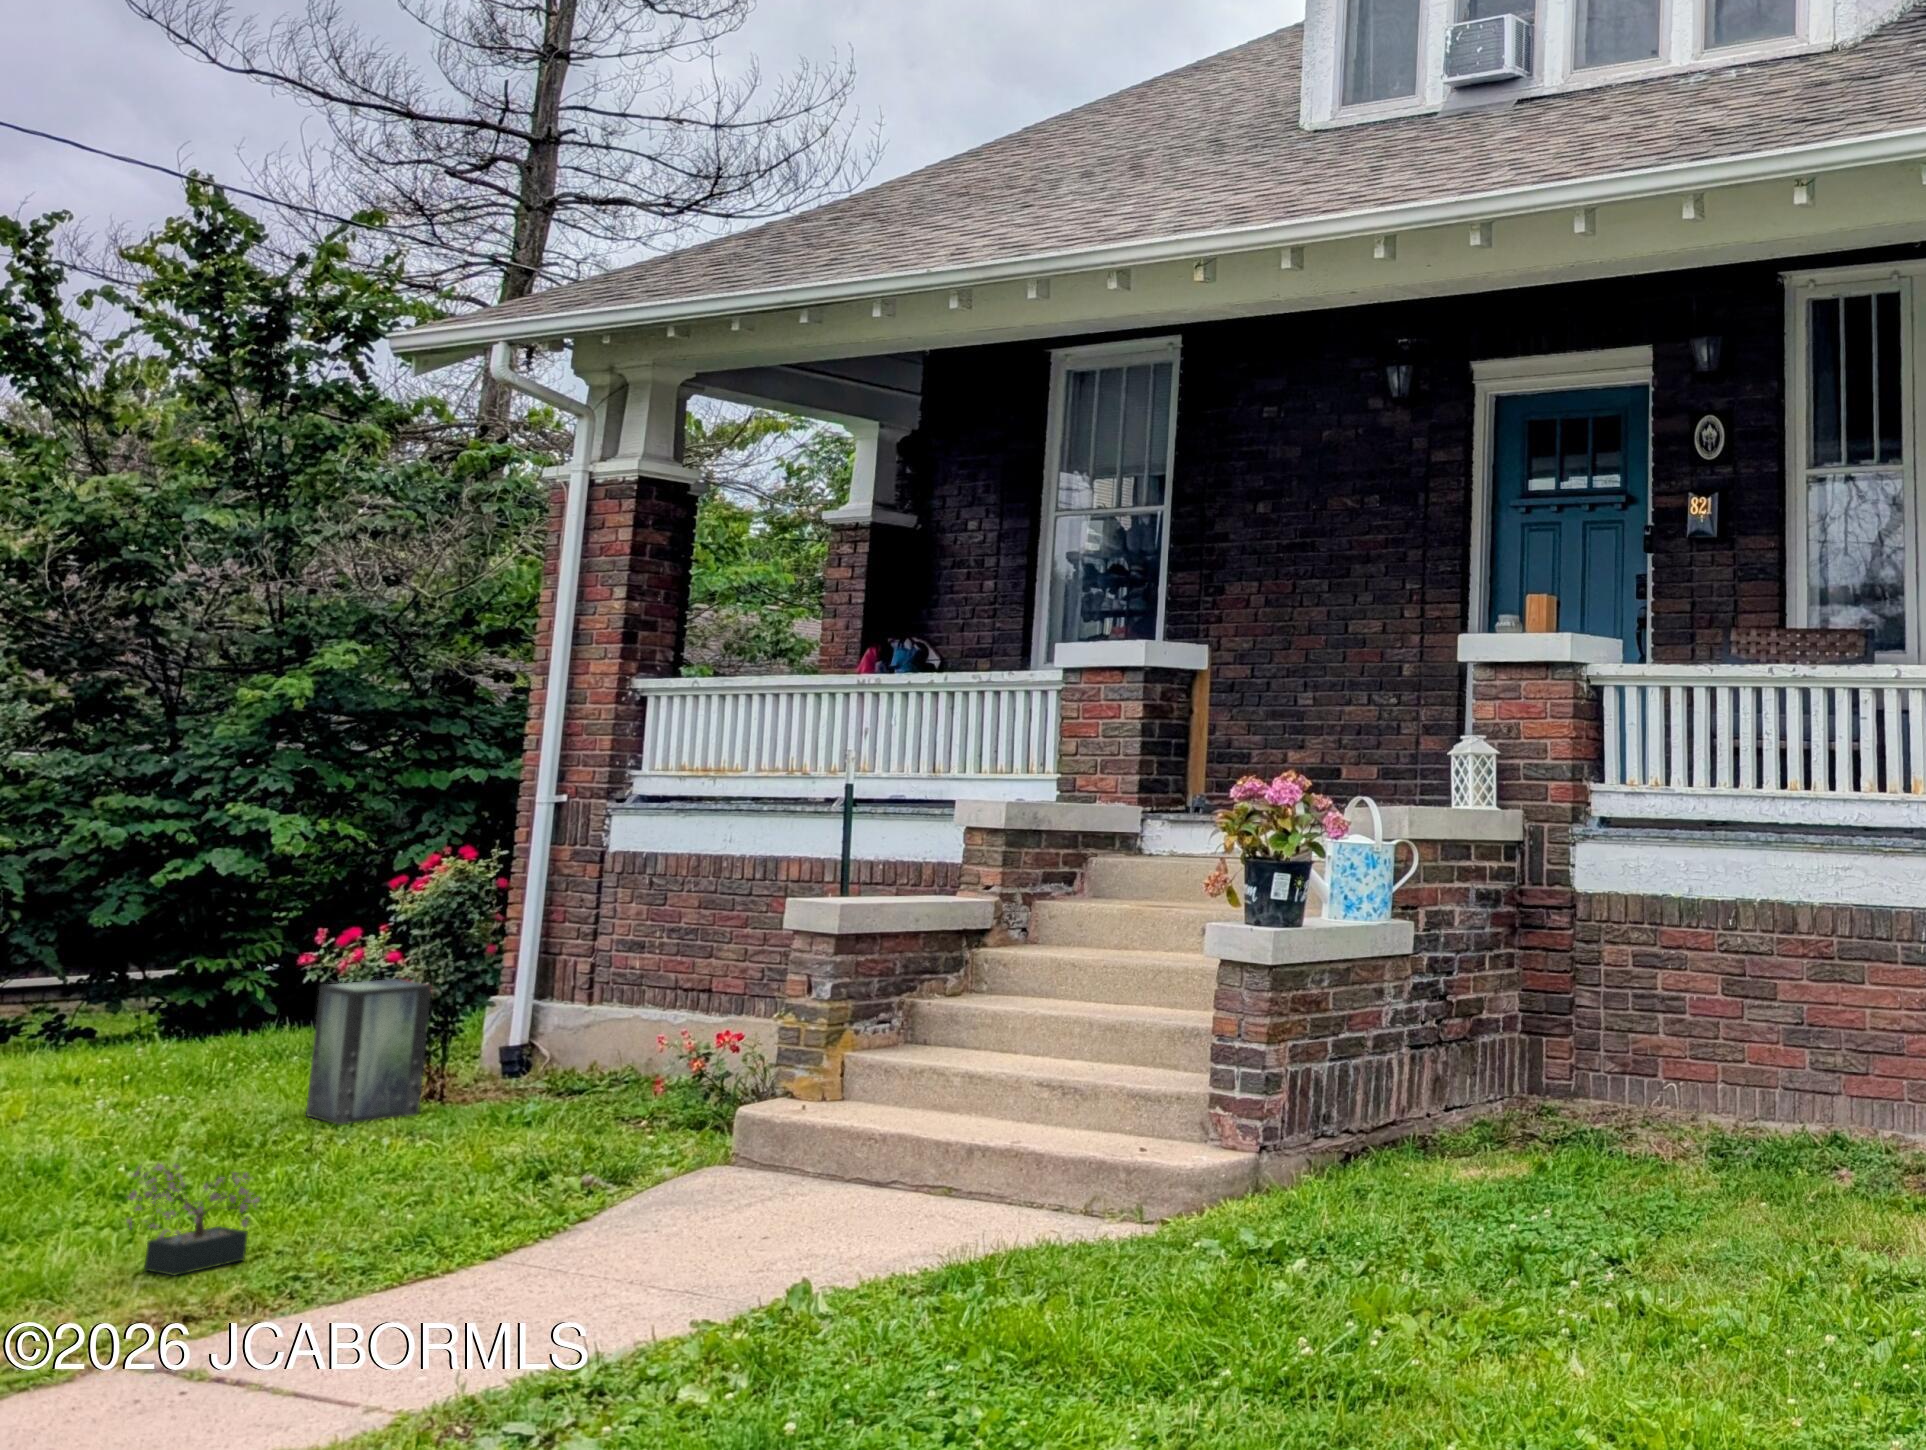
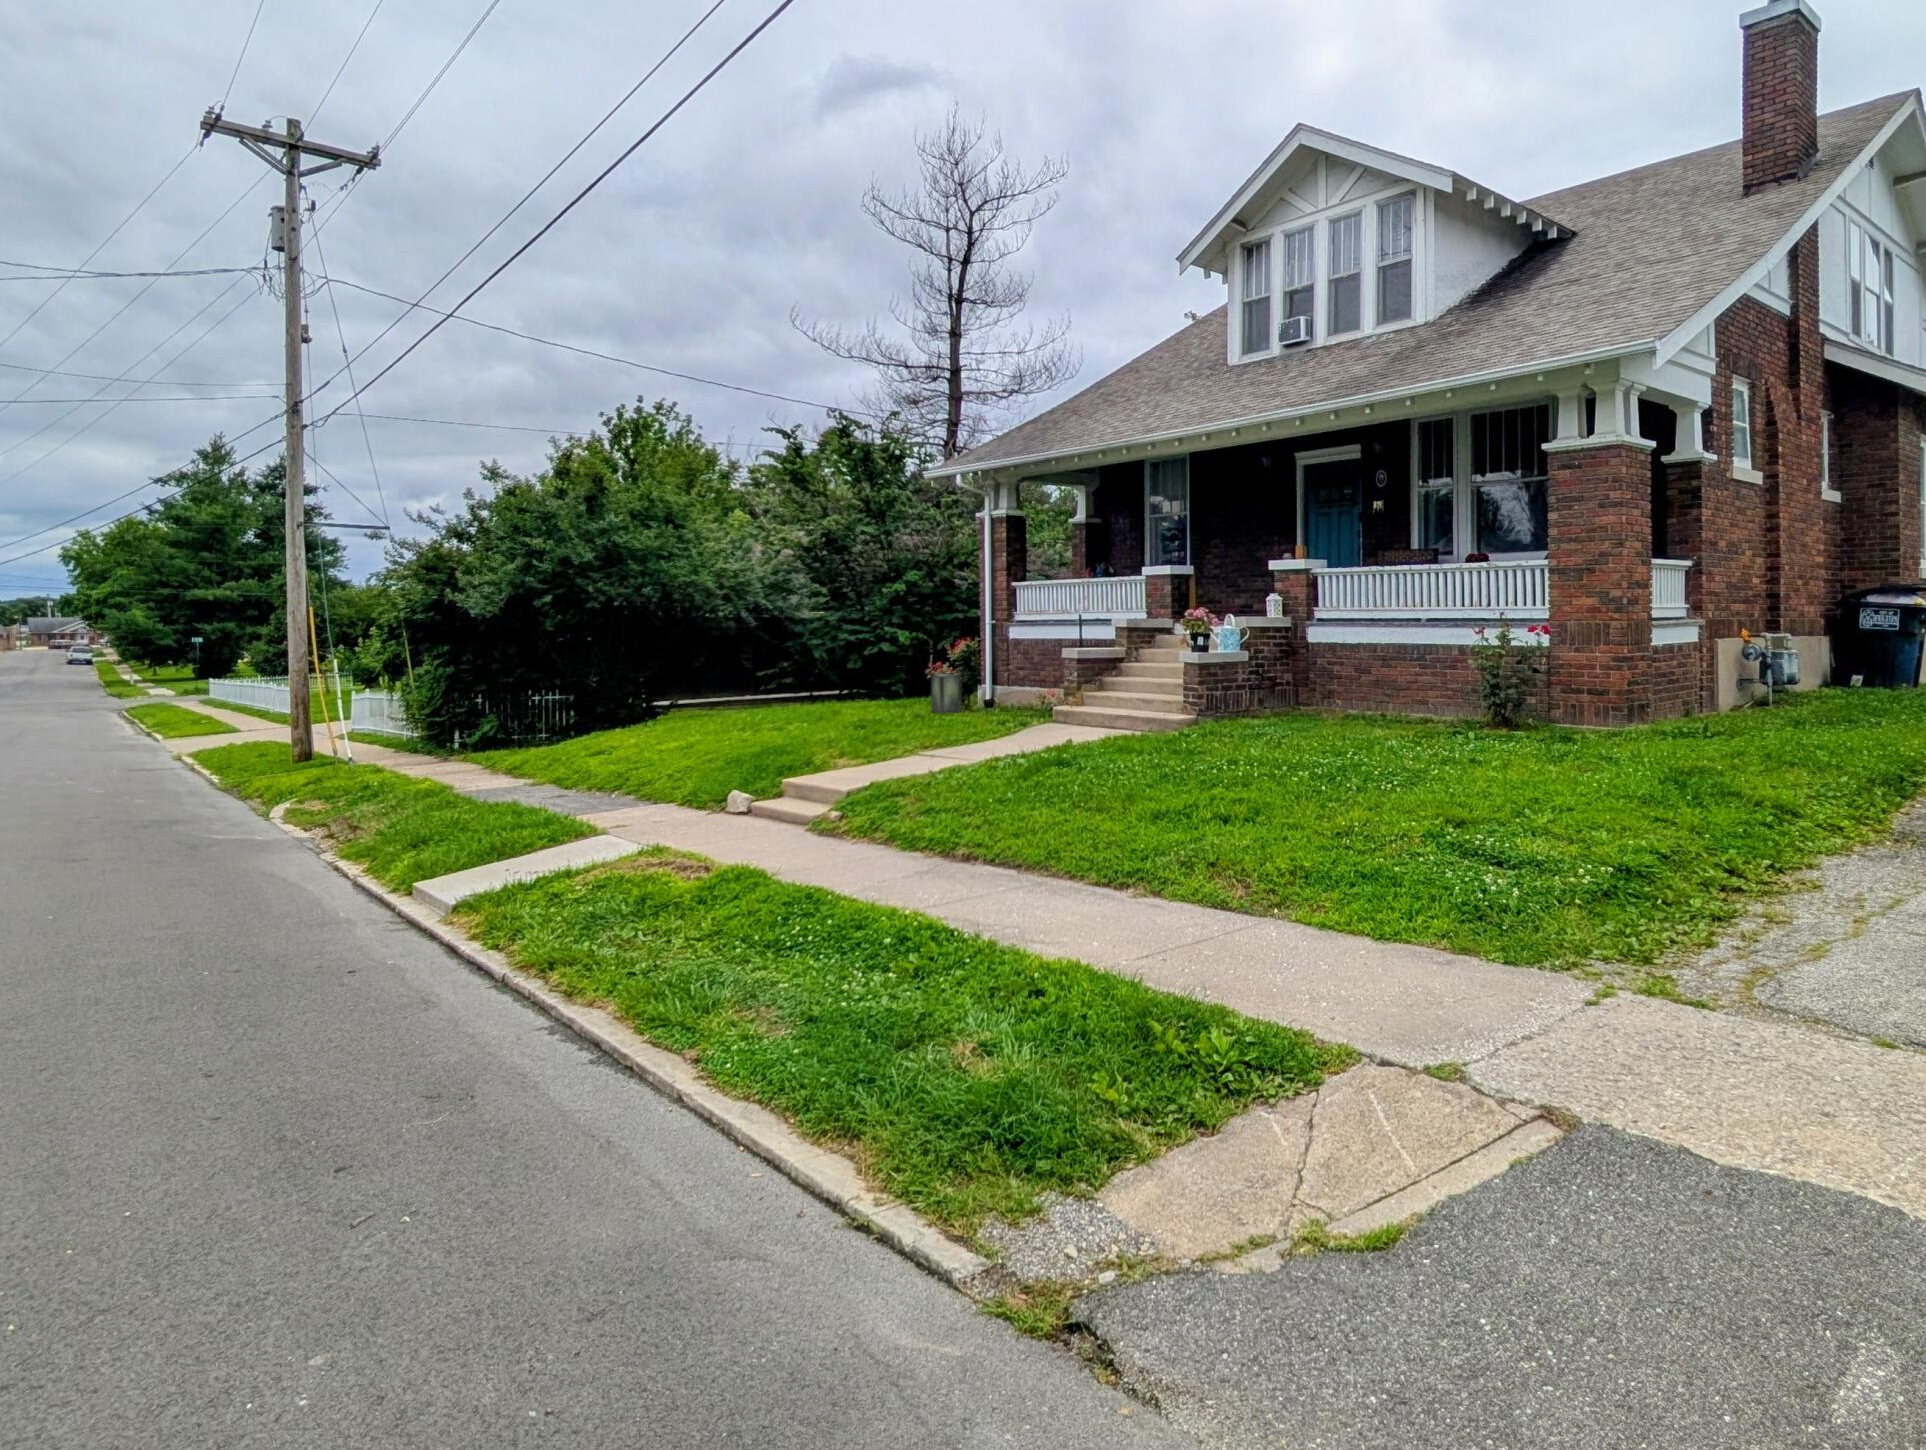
decorative plant: present [126,1163,259,1276] -> none [903,707,932,734]

